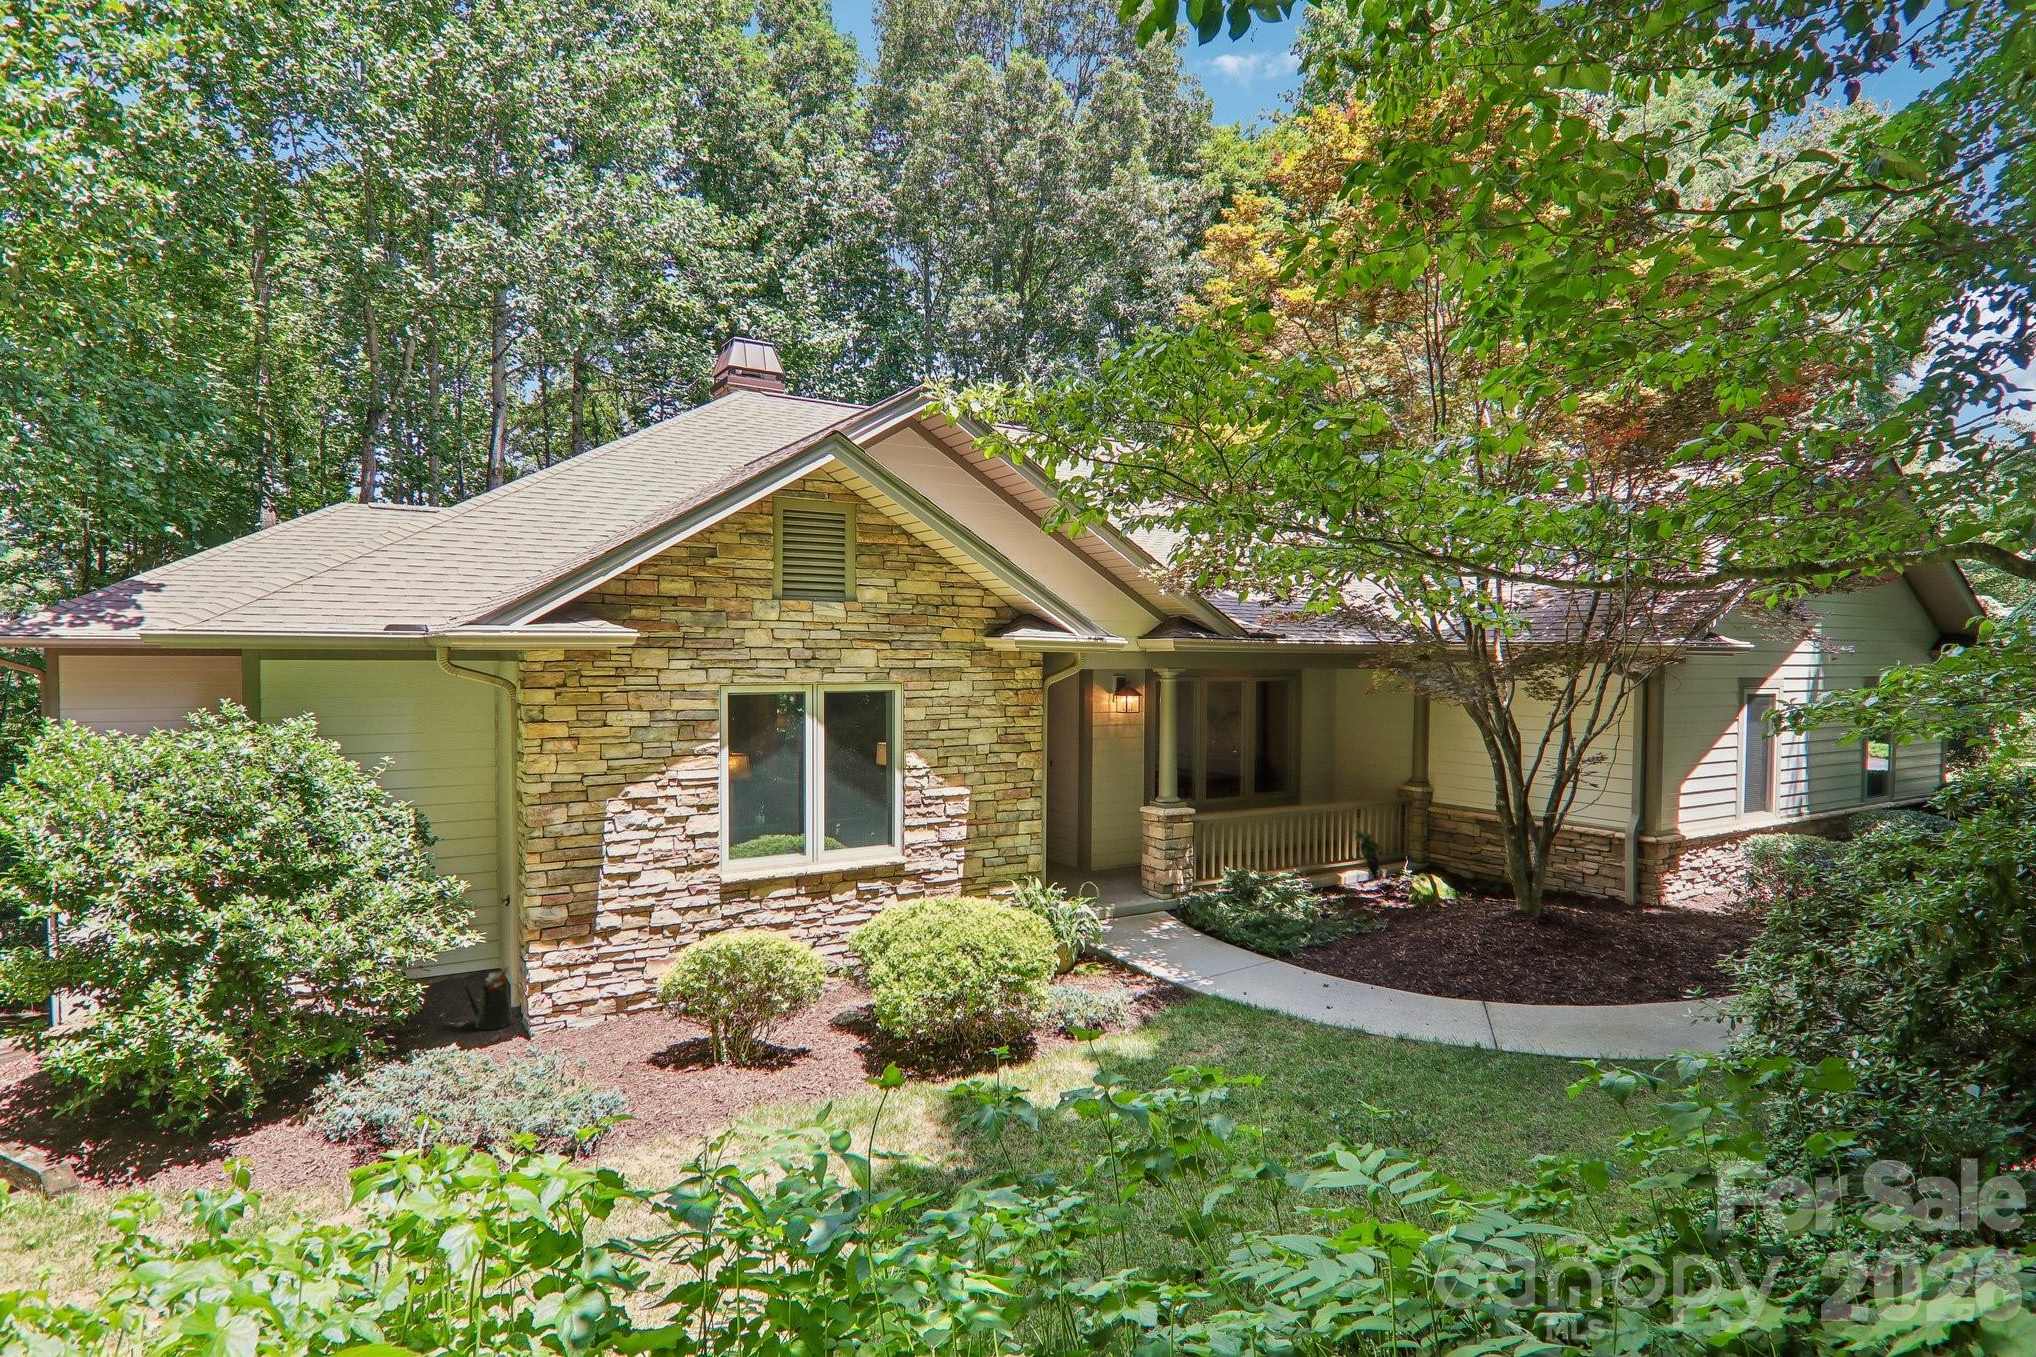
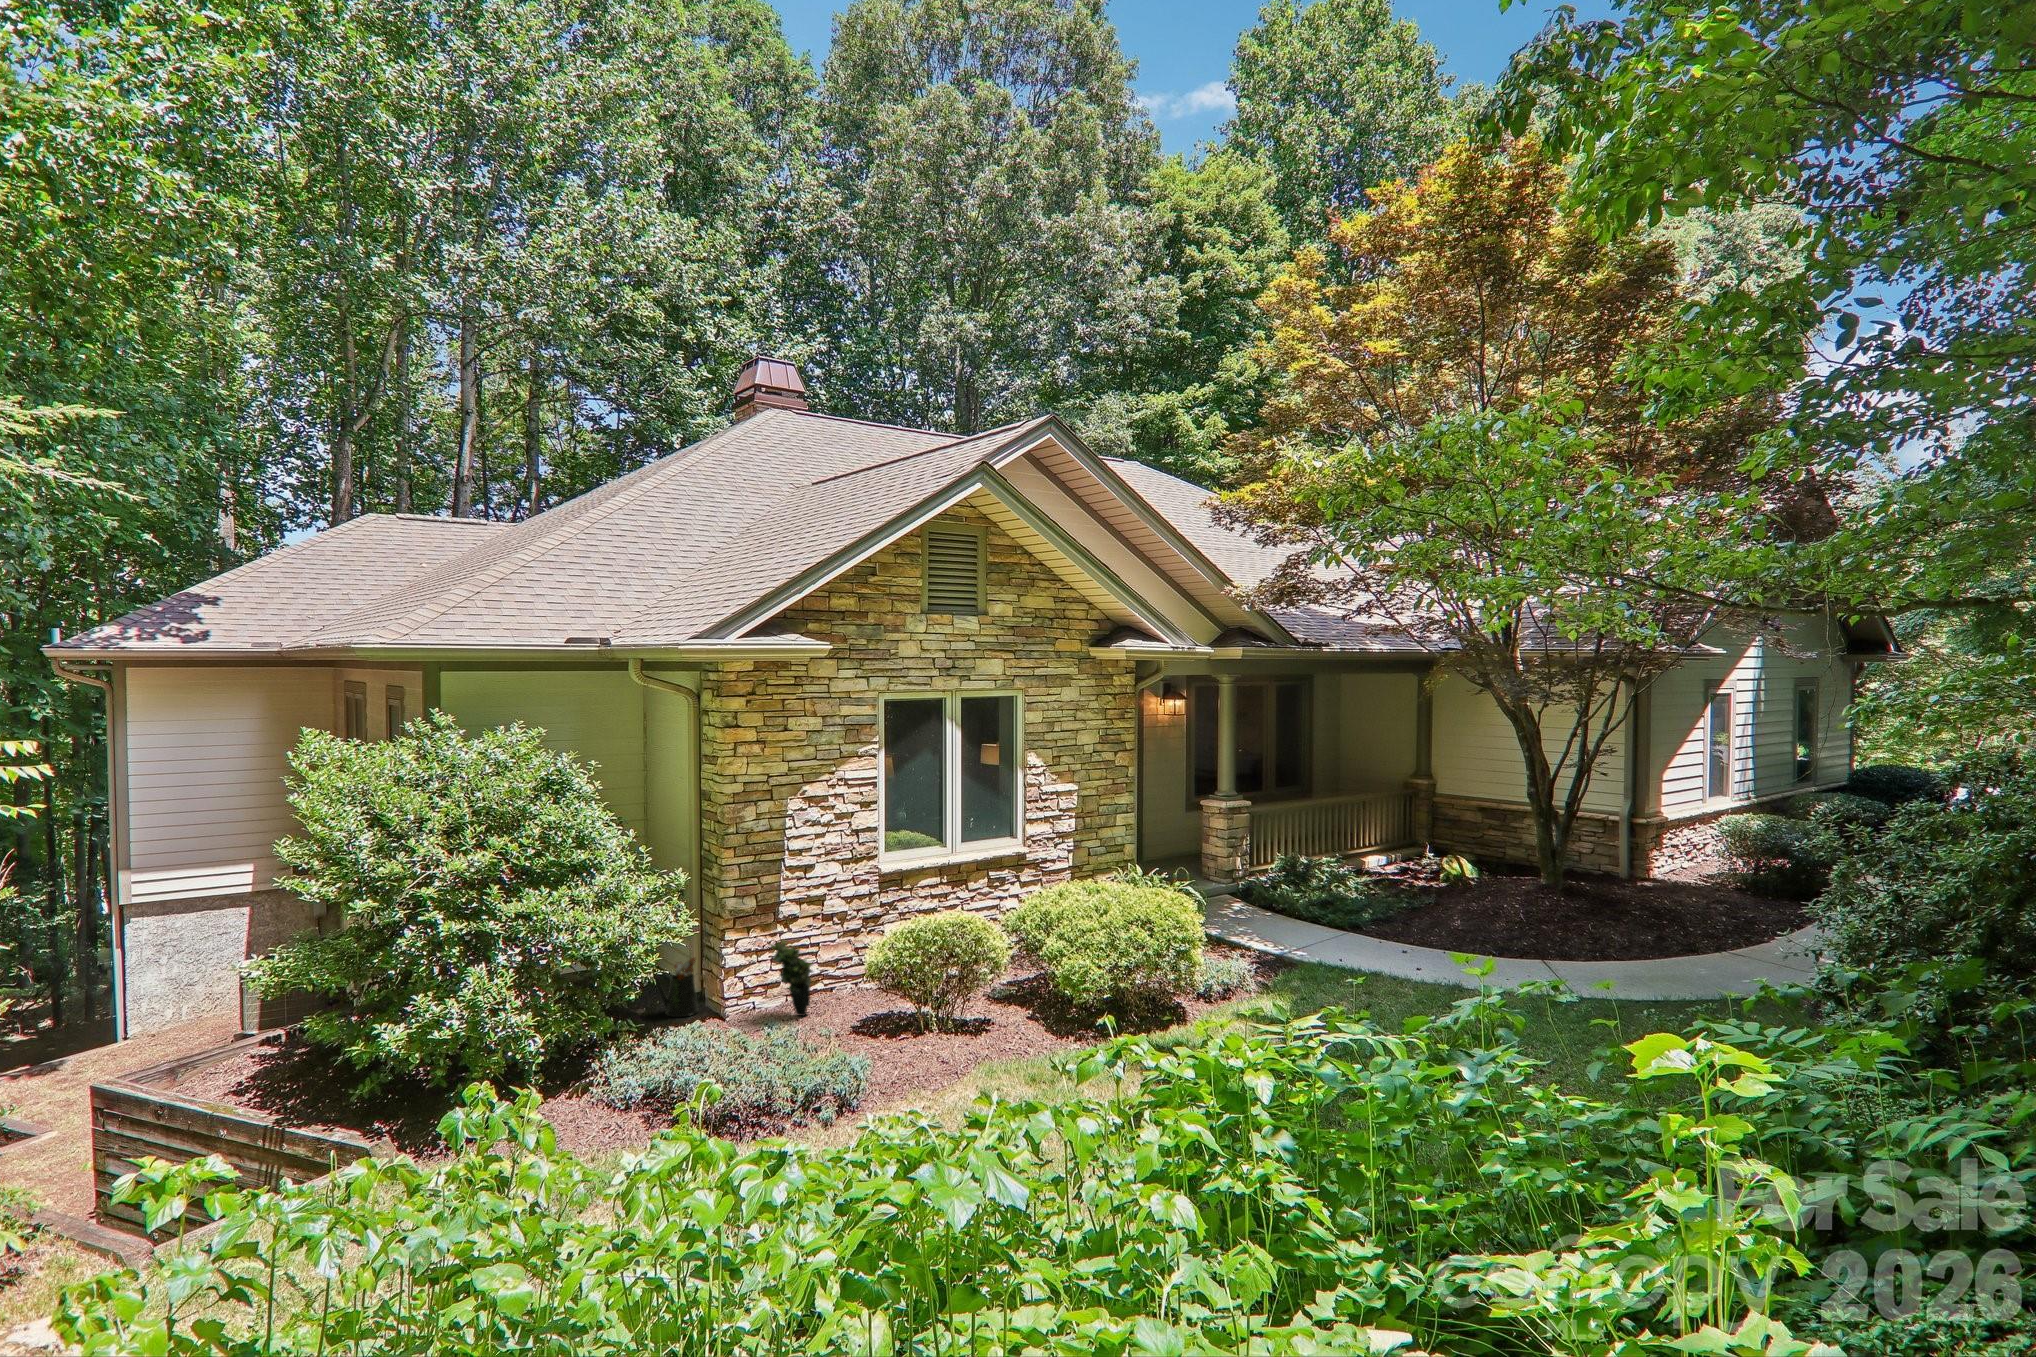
potted plant: present [1355,829,1381,877] -> present [770,941,813,1016]

